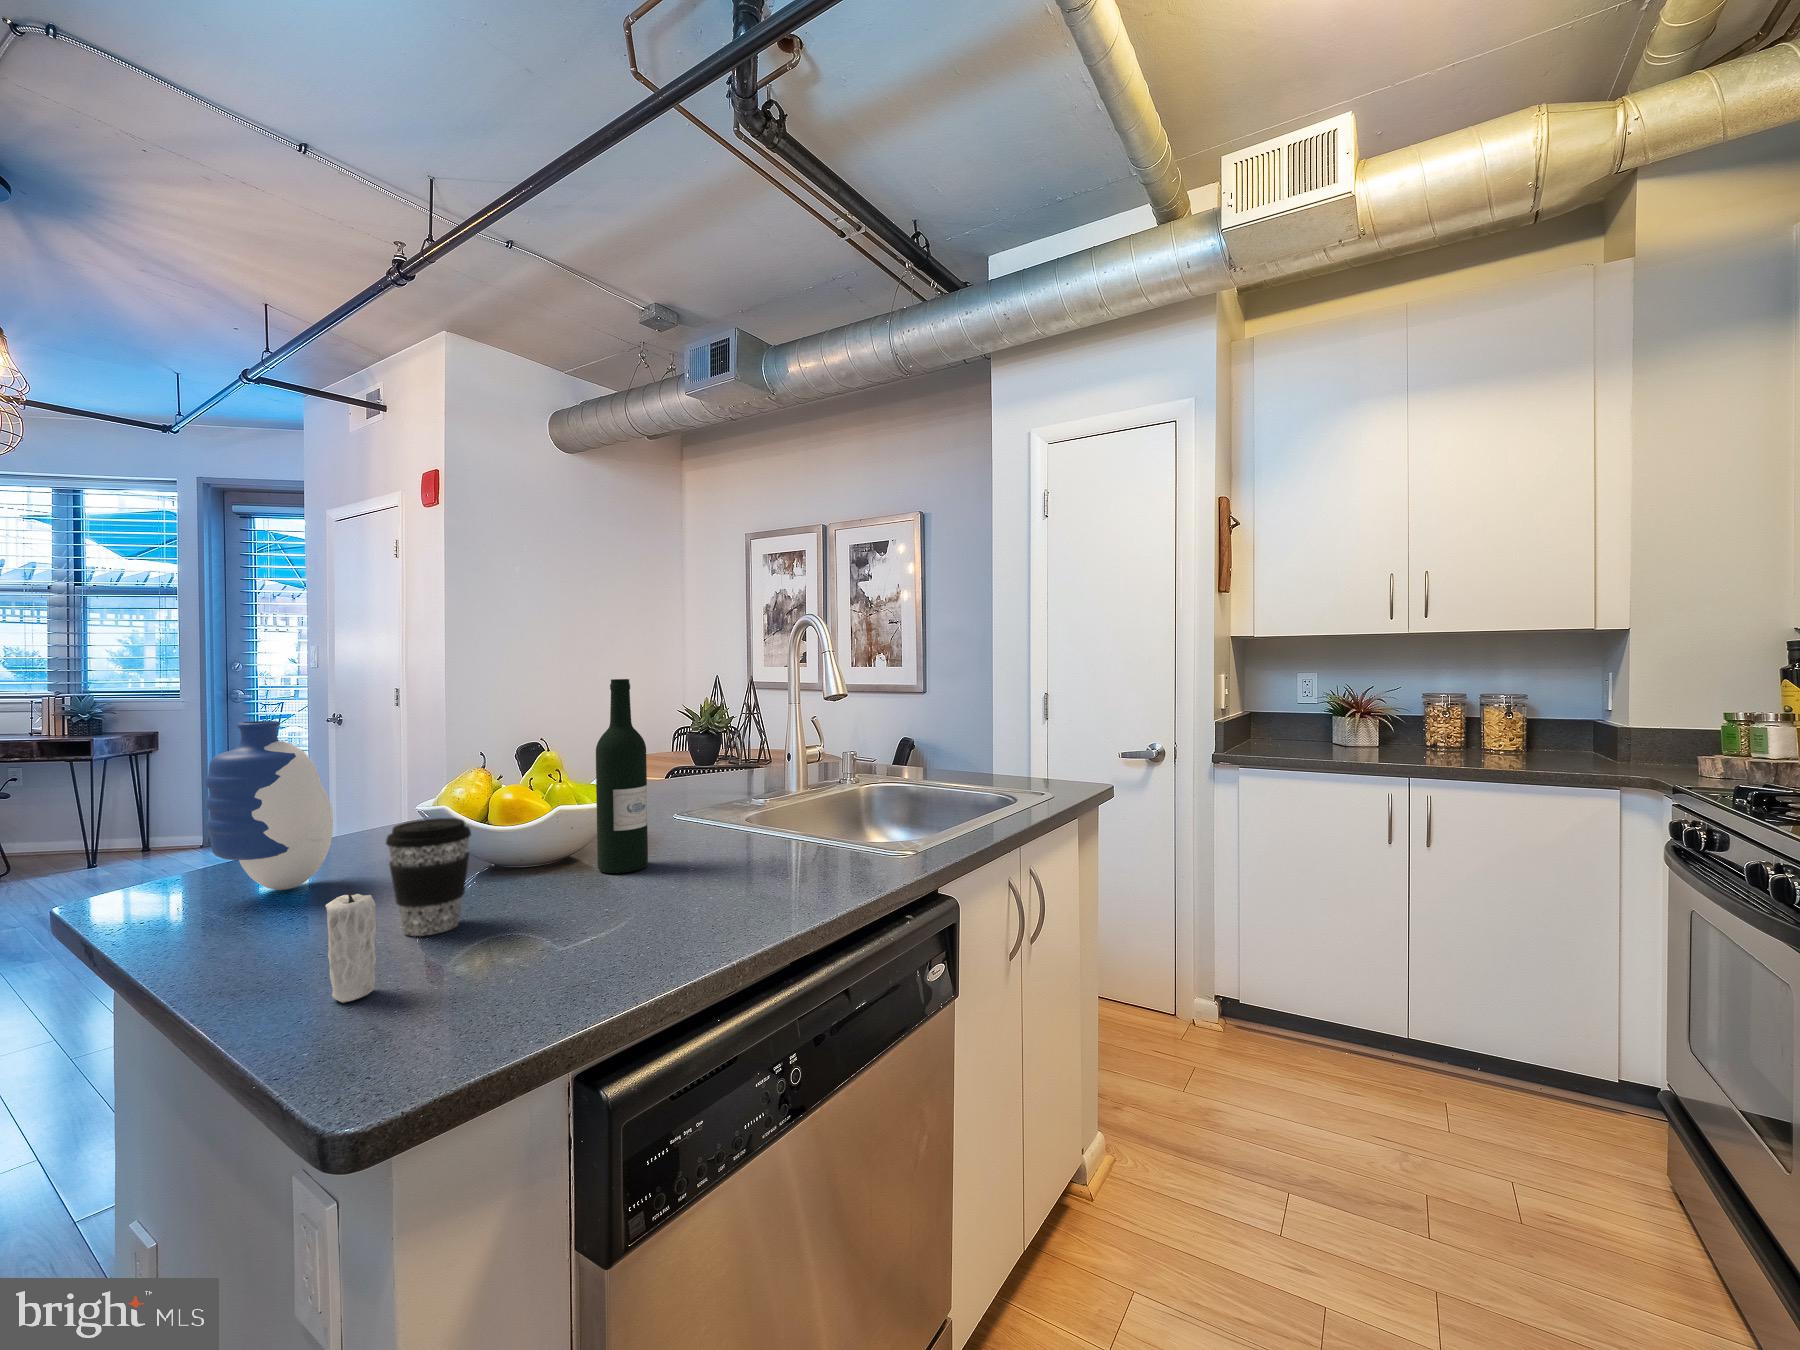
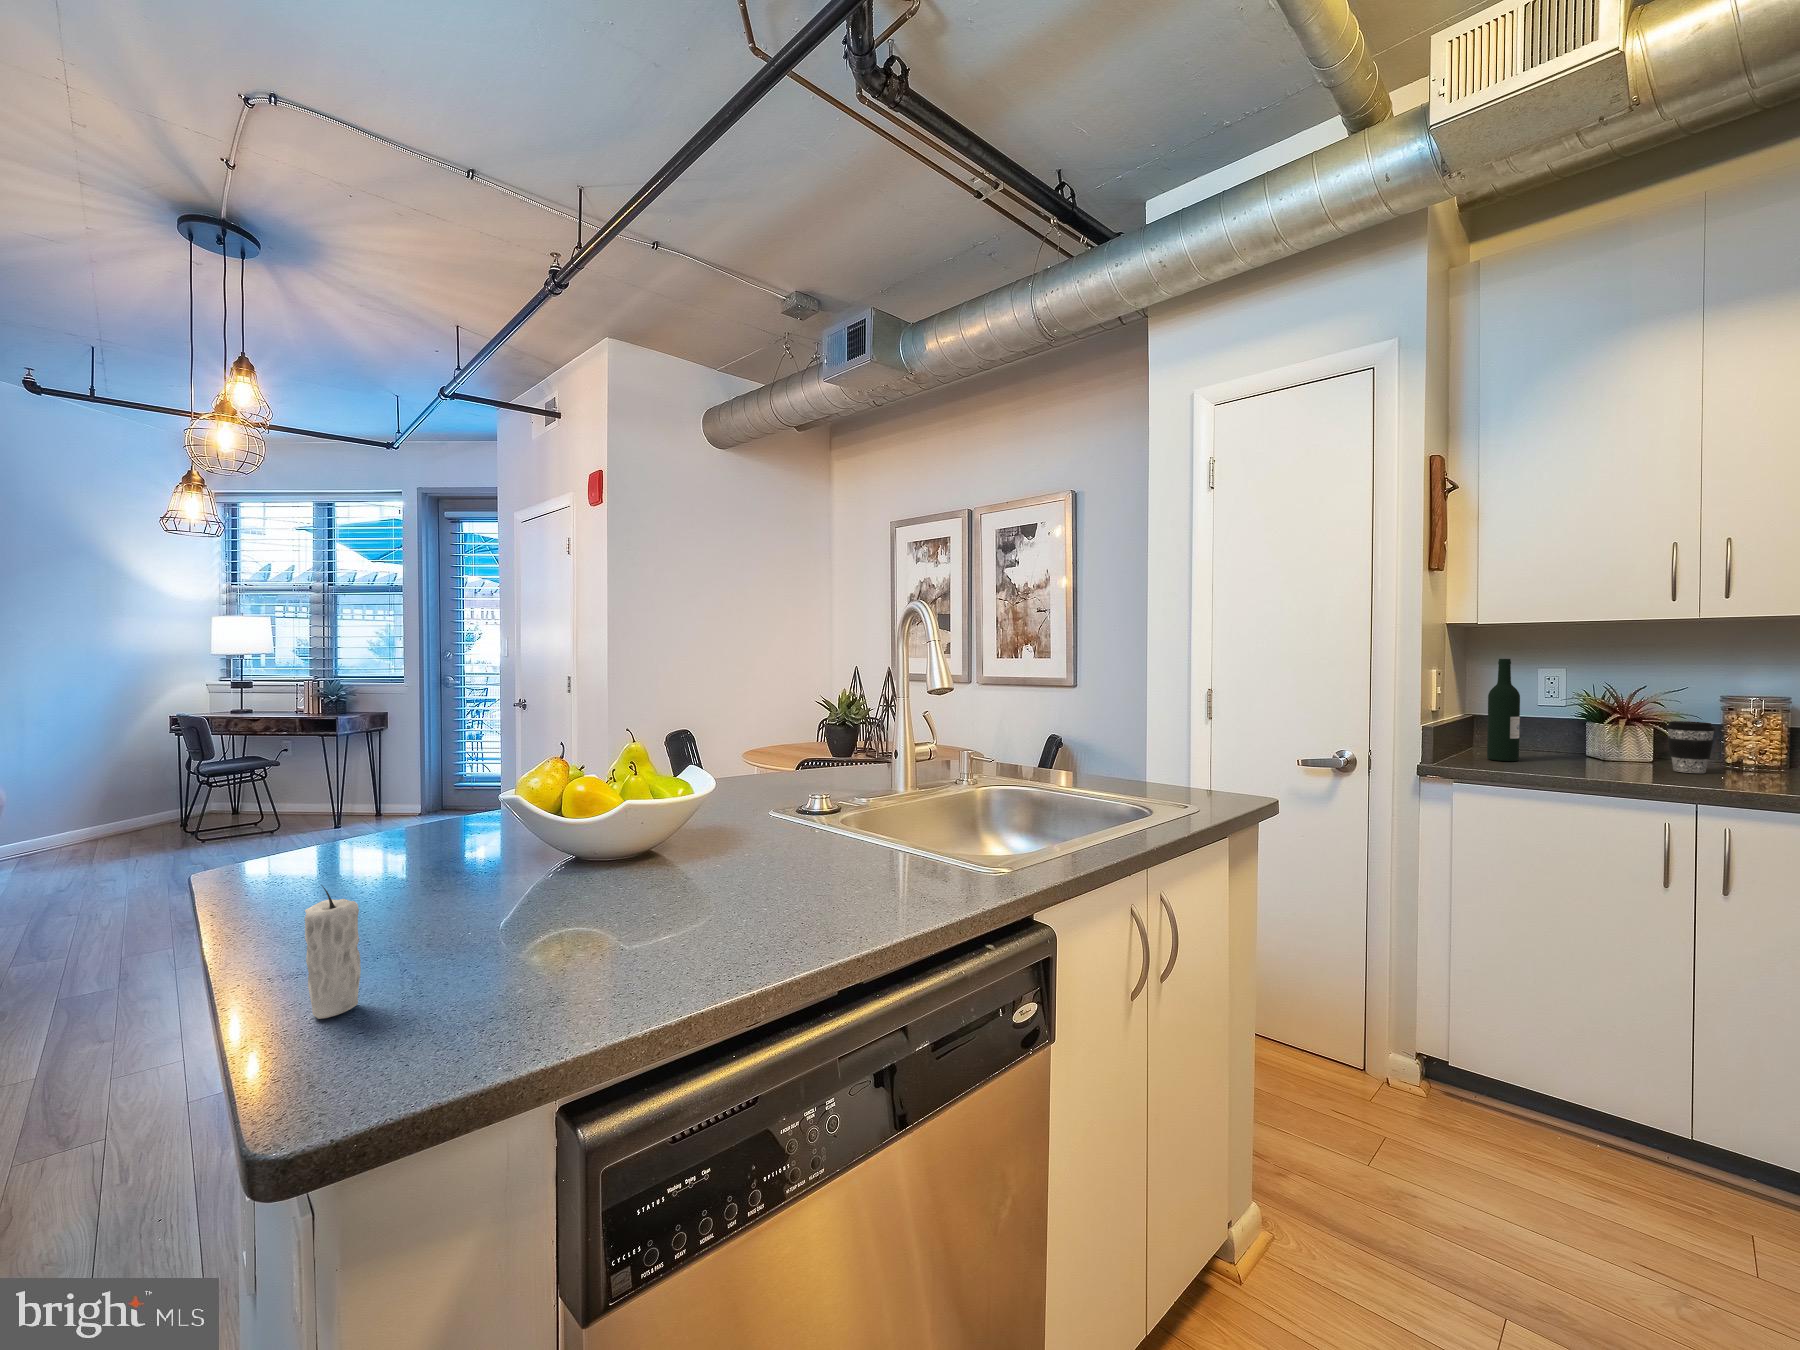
wine bottle: present [596,679,648,873] -> present [1487,659,1520,761]
vase: present [205,721,333,890] -> none [285,707,409,877]
coffee cup: present [386,818,471,936] -> present [1666,721,1715,773]

